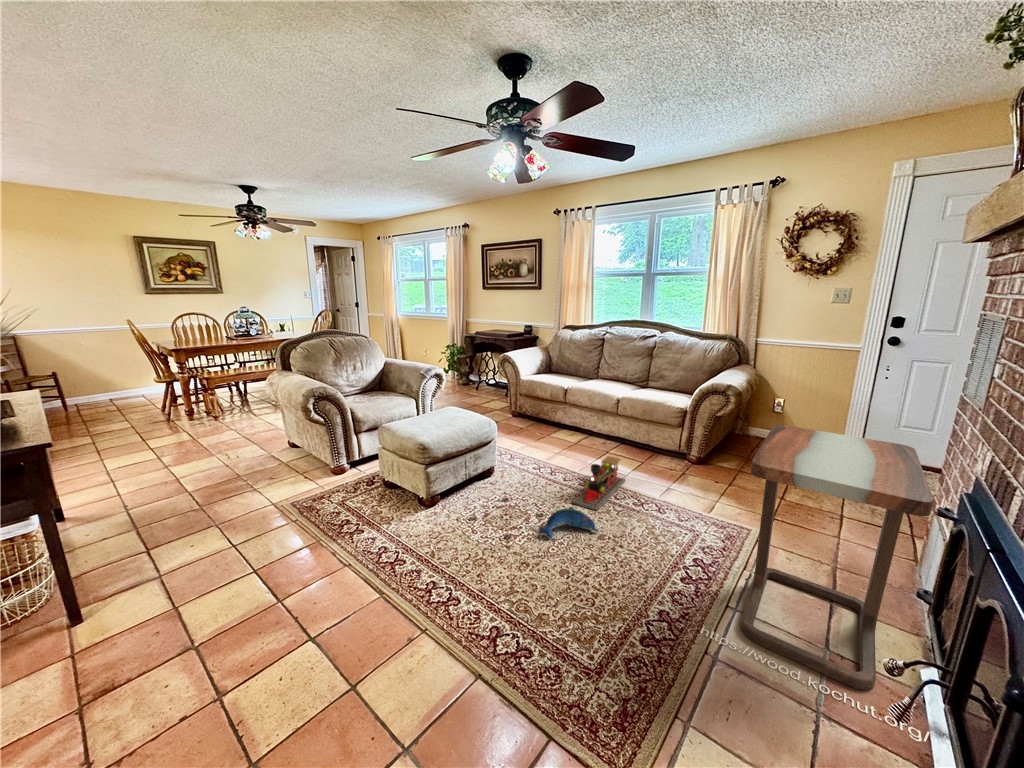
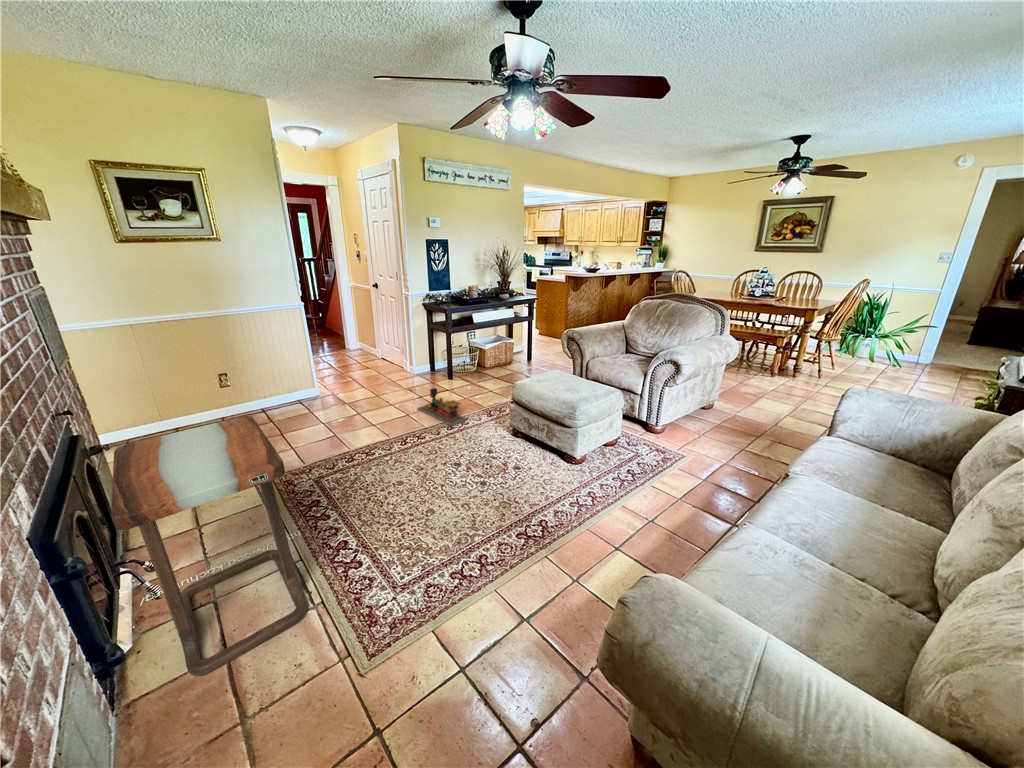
toy train: present [572,456,626,511] -> present [417,388,467,426]
plush toy: present [539,507,598,539] -> none [436,475,467,512]

